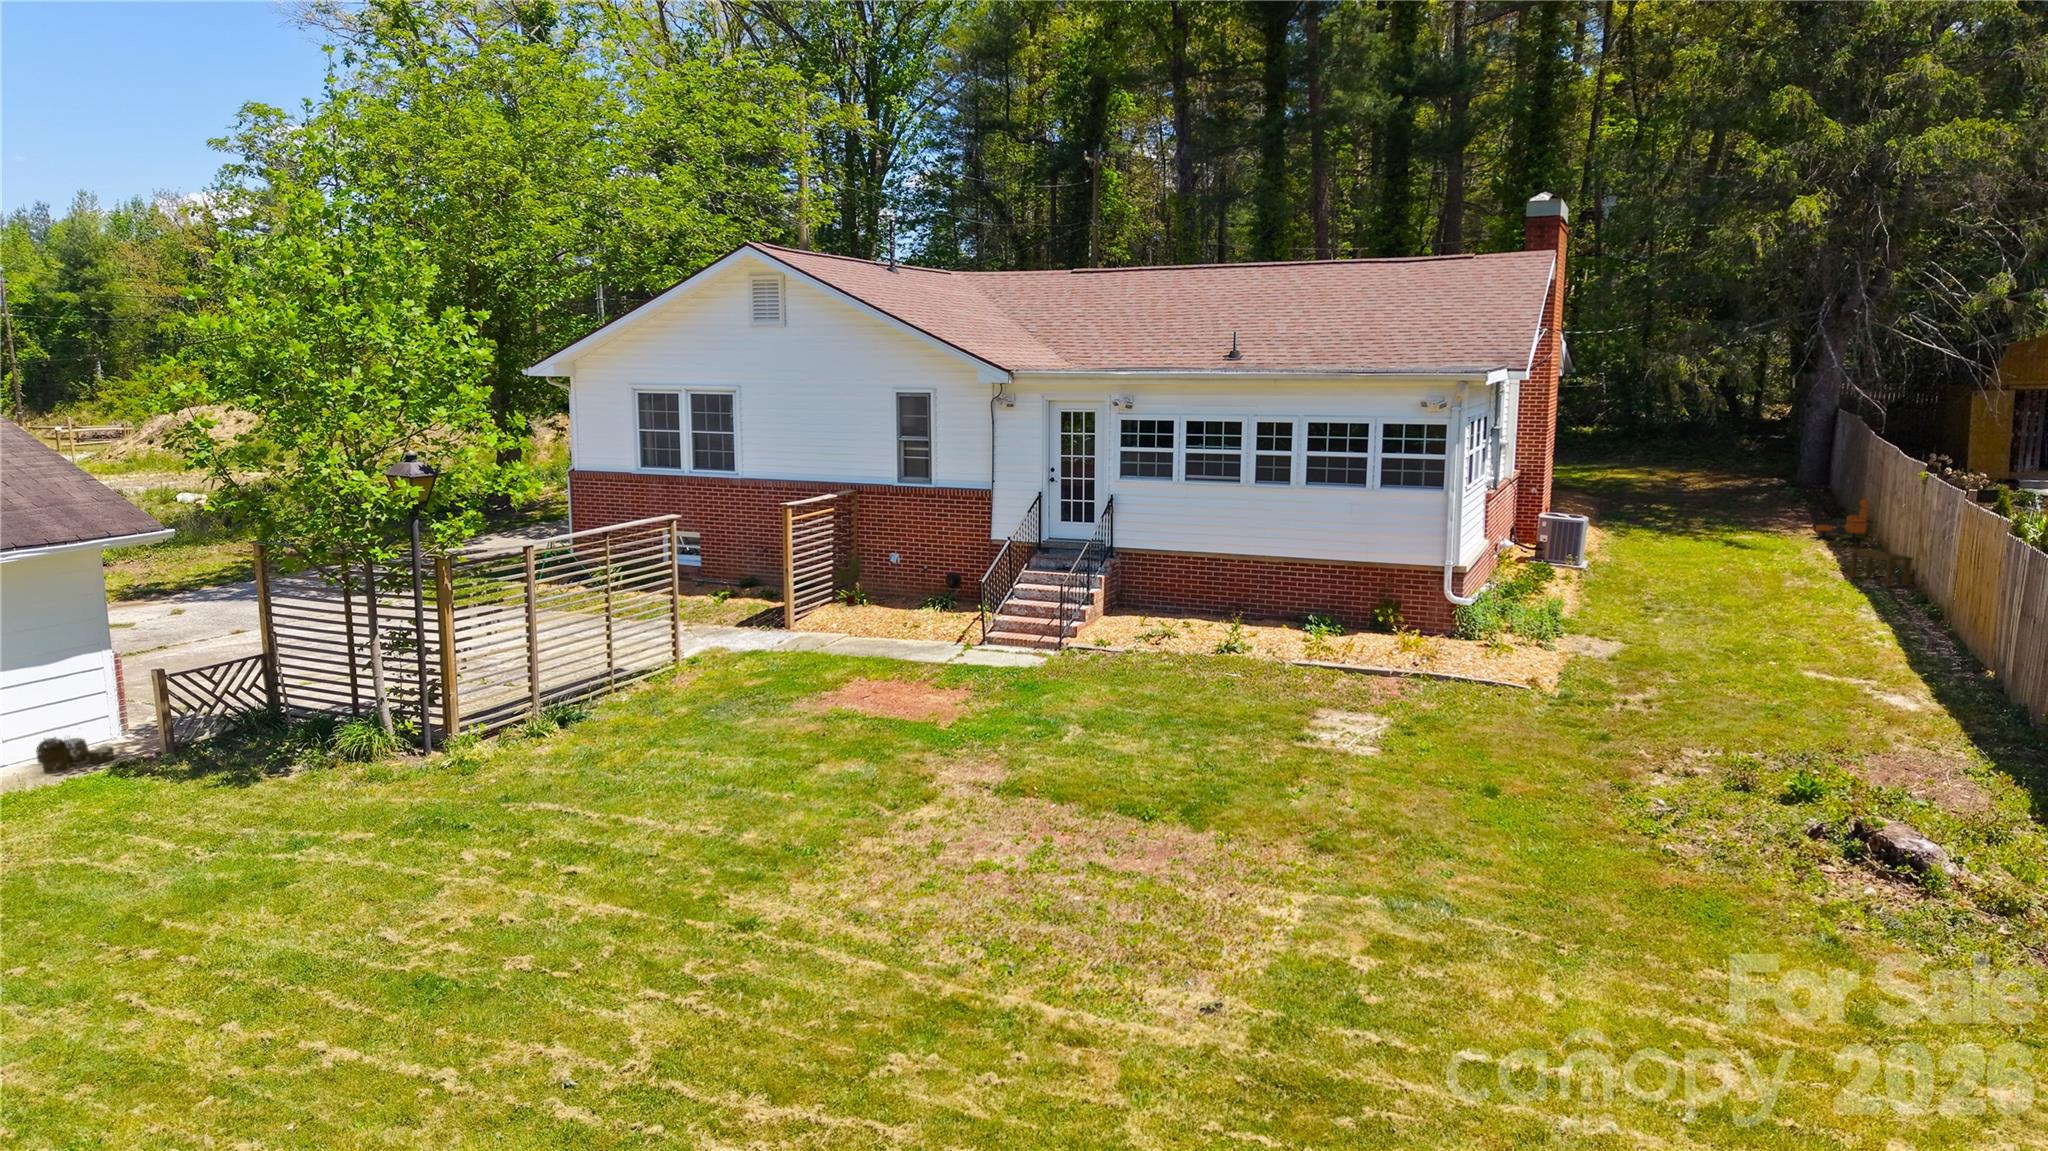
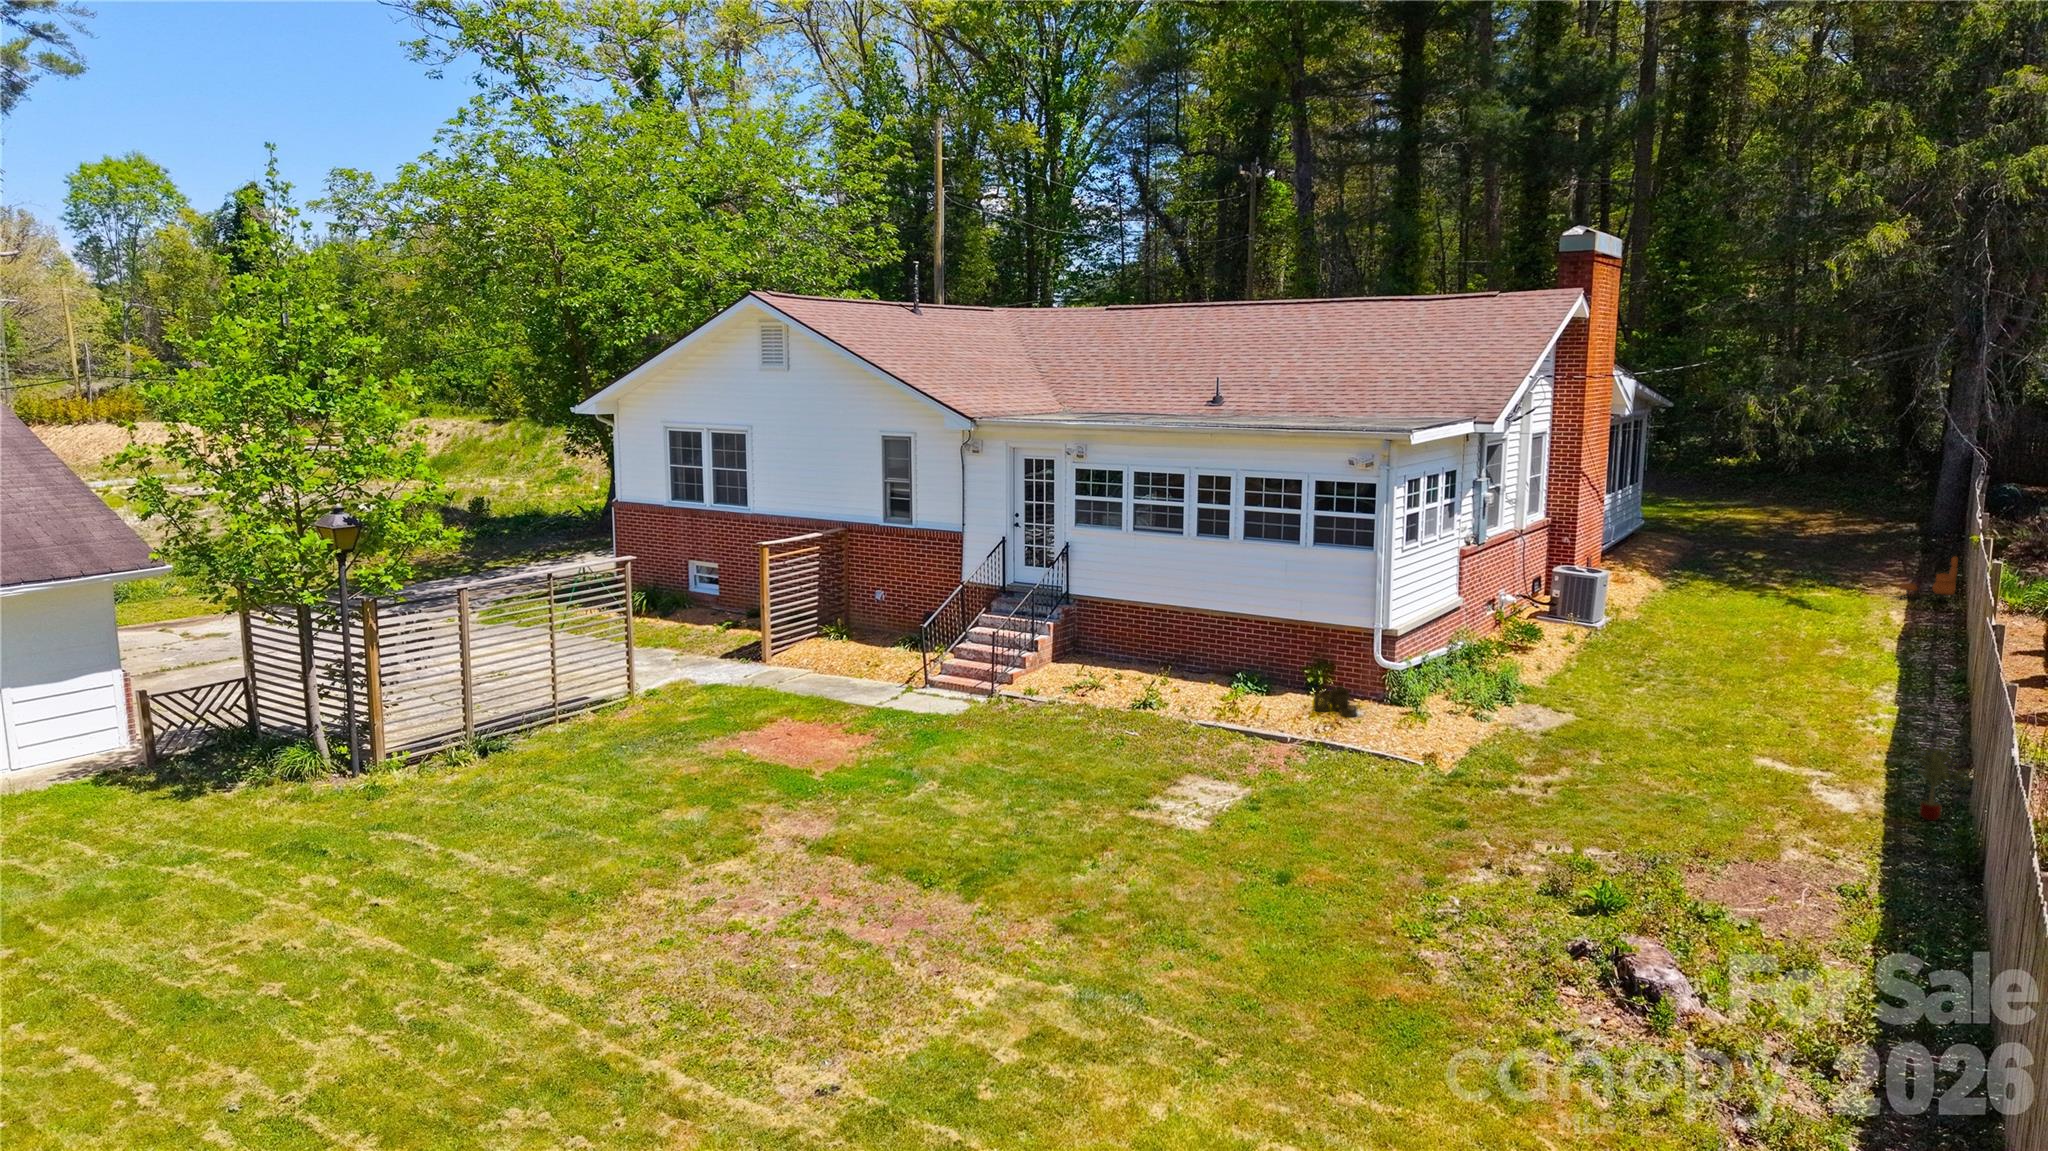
bench: present [1850,549,1914,587] -> none [1899,616,1966,661]
potted tree: present [835,554,864,606] -> present [1918,737,1972,821]
woven basket: present [36,737,114,773] -> present [1314,686,1357,717]

